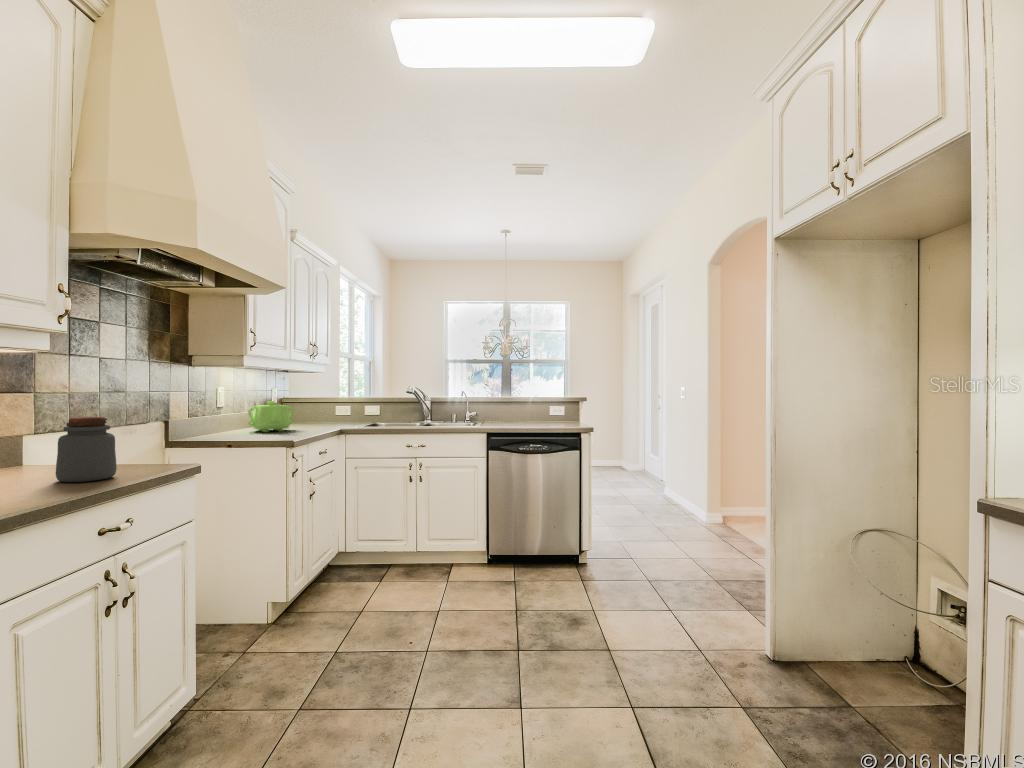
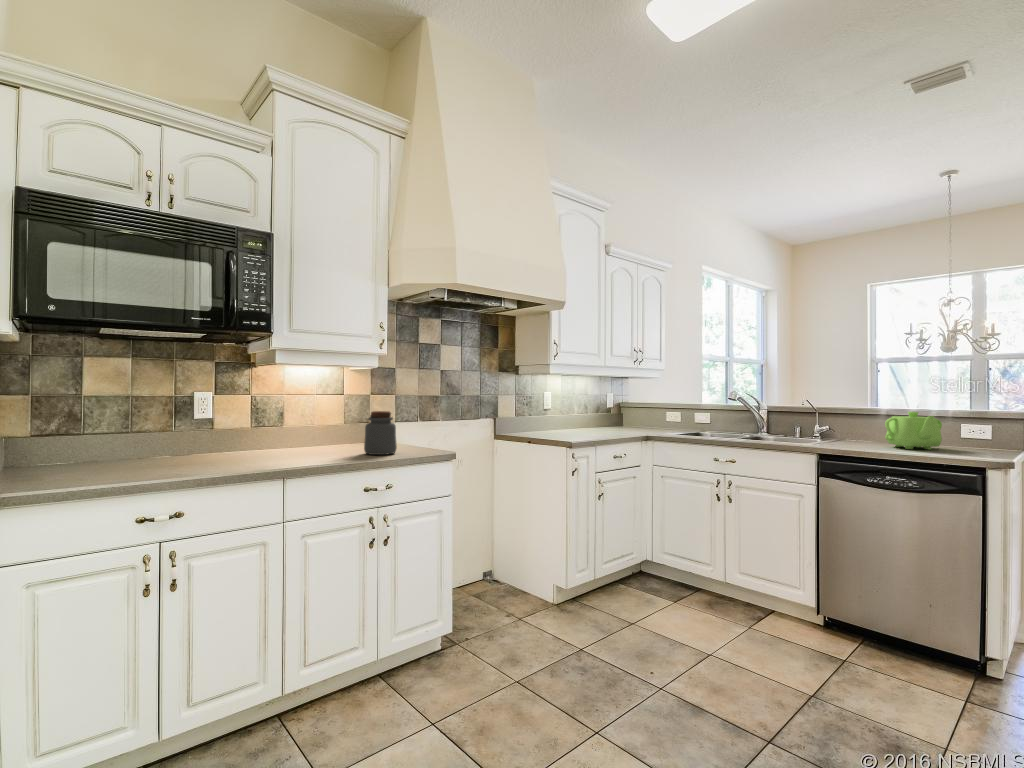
teapot: present [248,401,293,432] -> present [885,412,942,450]

